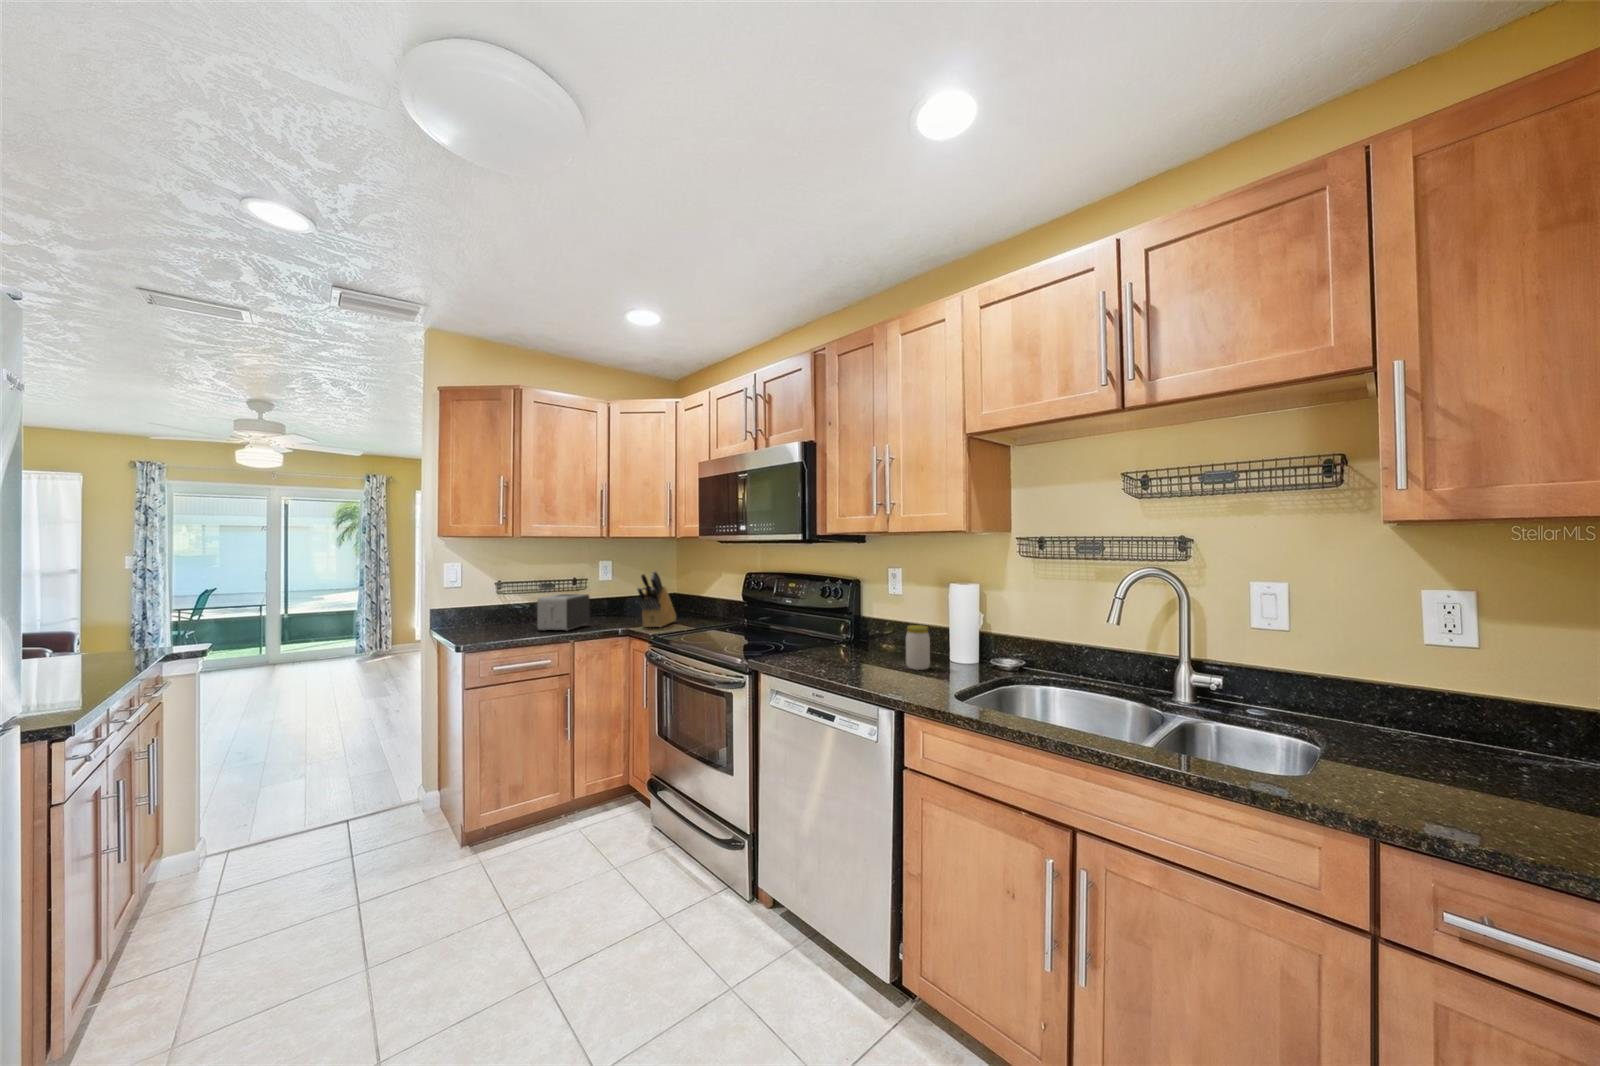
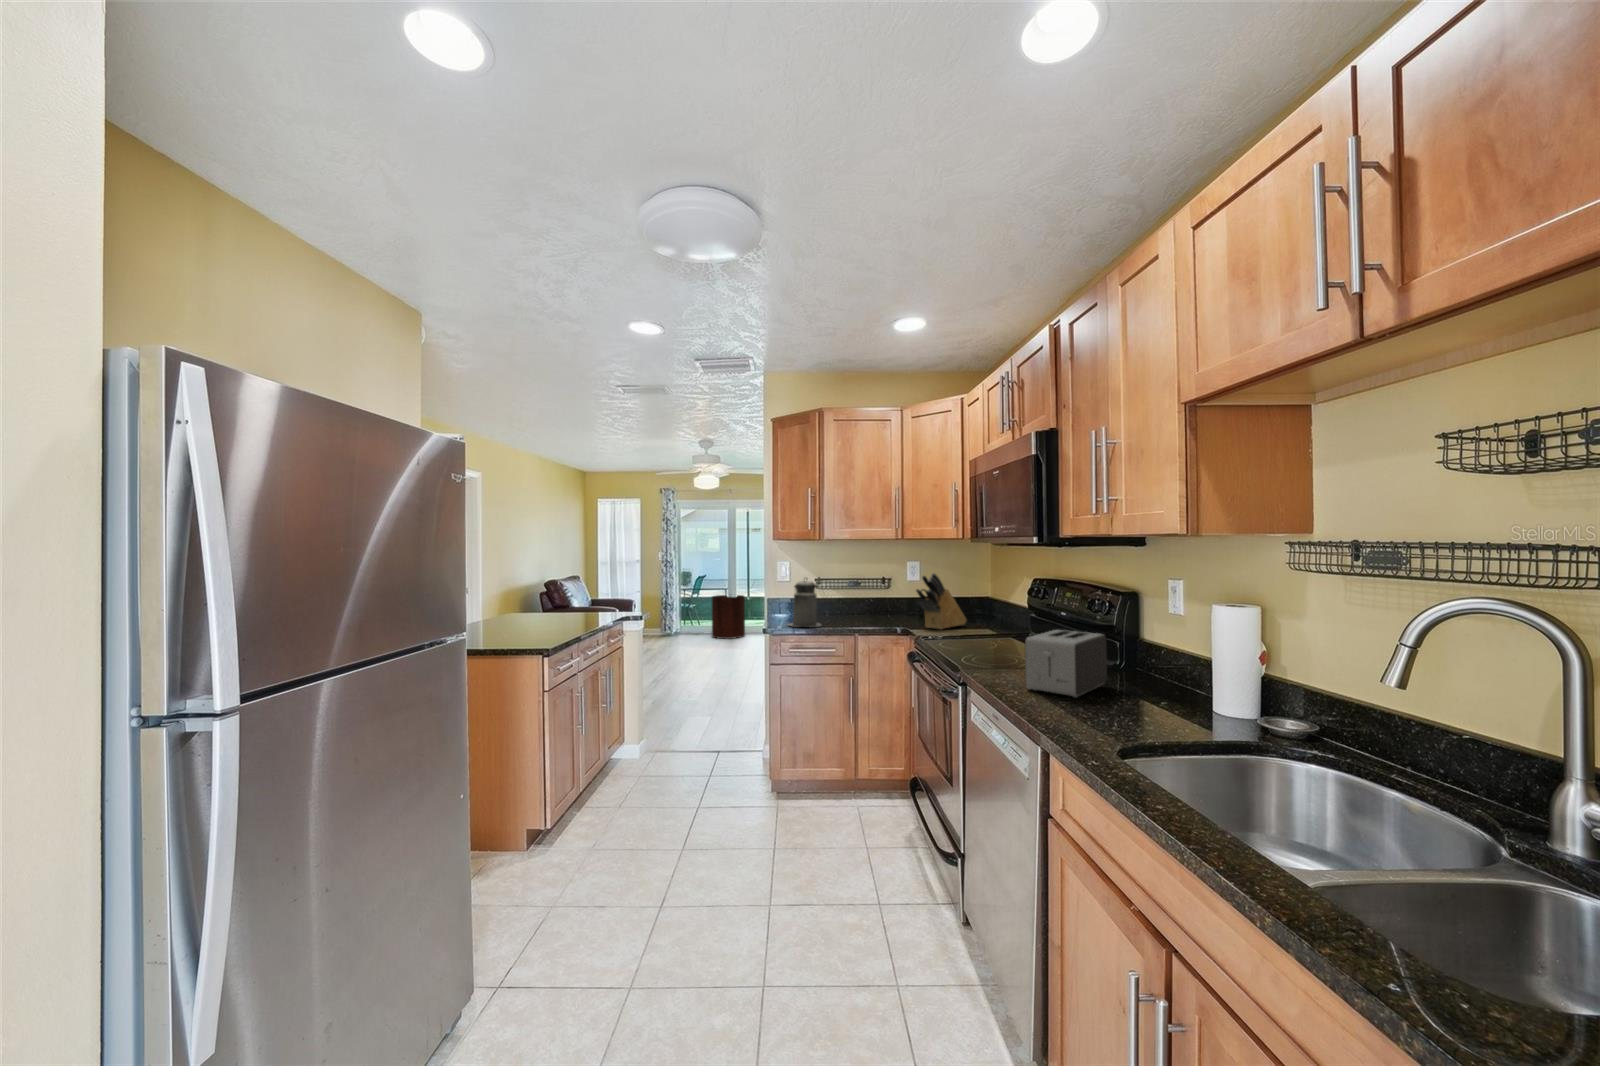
canister: none [484,580,529,639] -> present [789,578,821,627]
toaster: present [537,594,590,631] -> present [1025,630,1107,698]
trash can: none [231,614,293,676] -> present [712,595,745,639]
jar: present [906,625,930,670] -> none [1136,654,1171,712]

